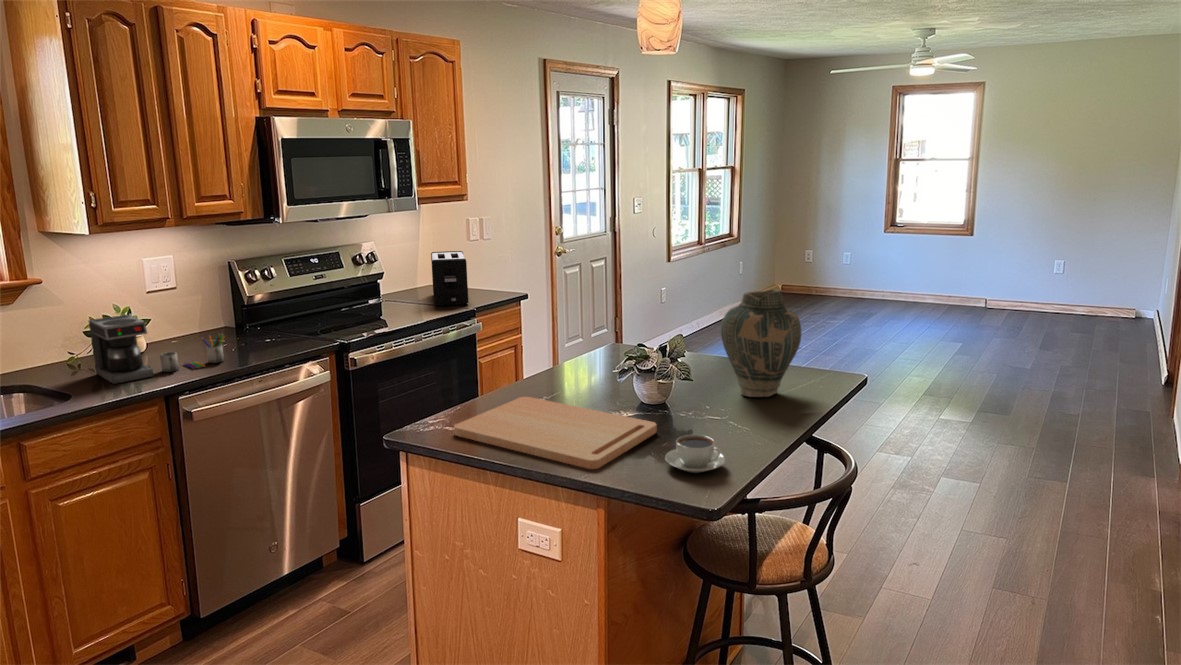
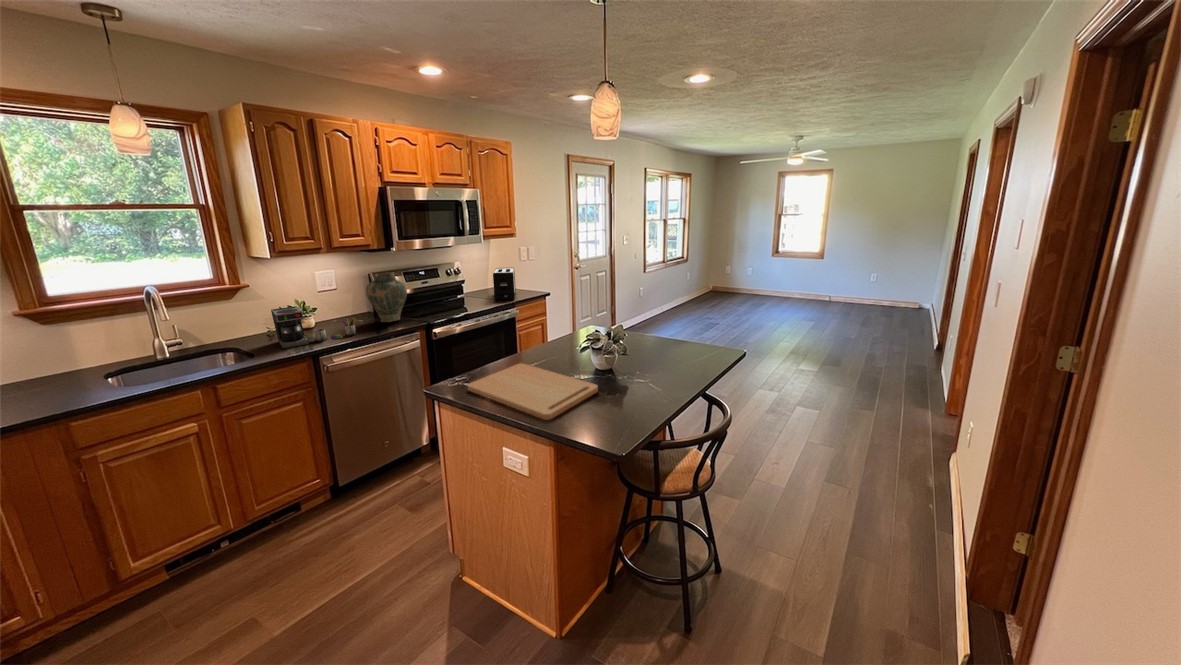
vase: present [721,289,802,397] -> present [366,273,407,322]
coffee cup: present [665,435,725,473] -> none [595,398,636,425]

